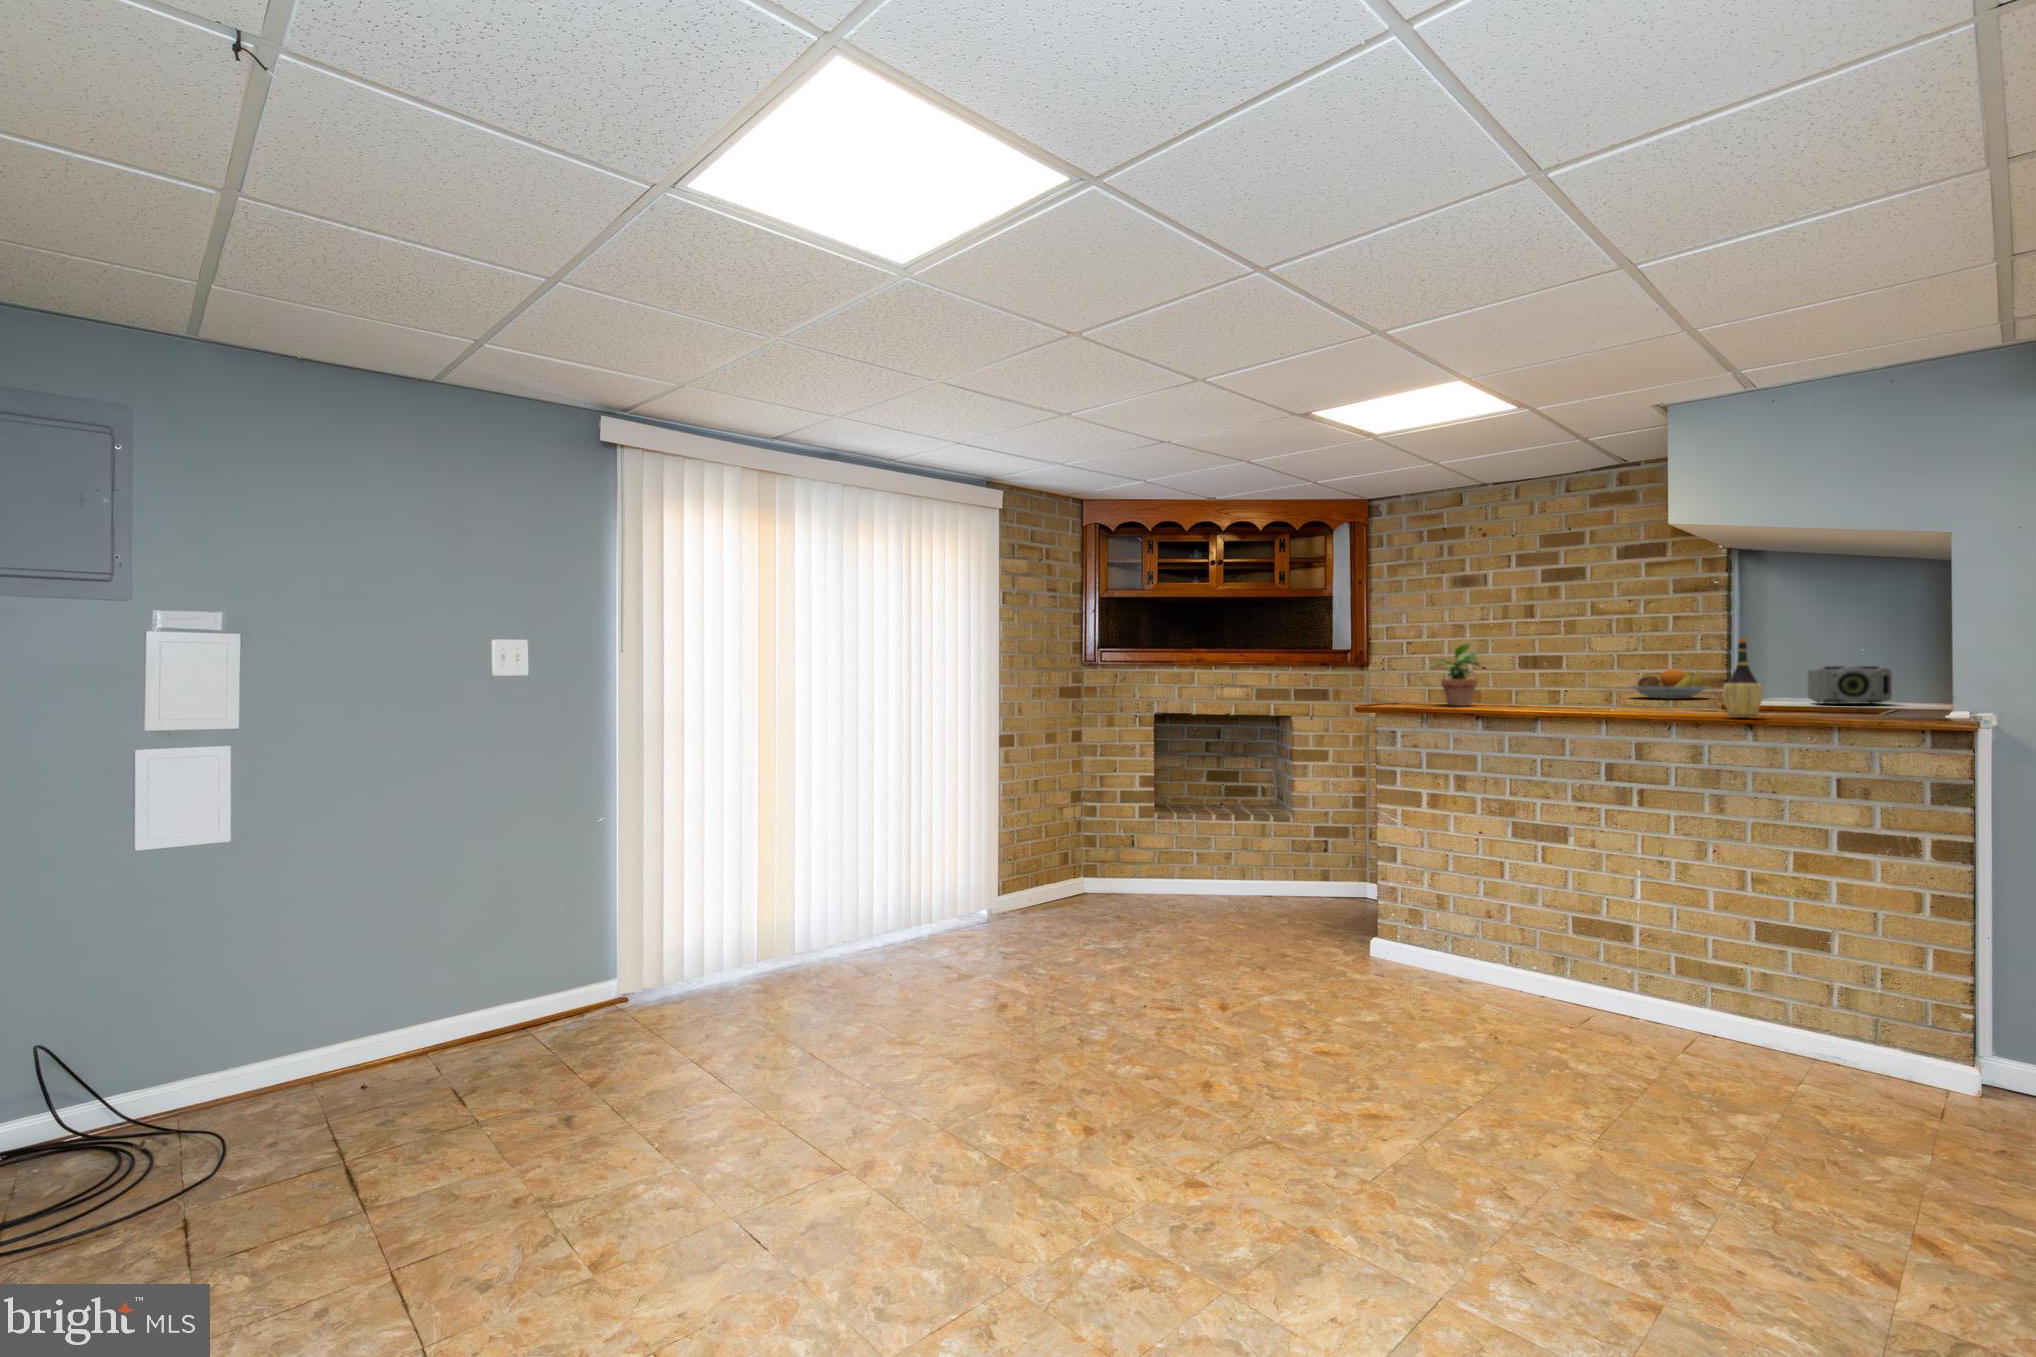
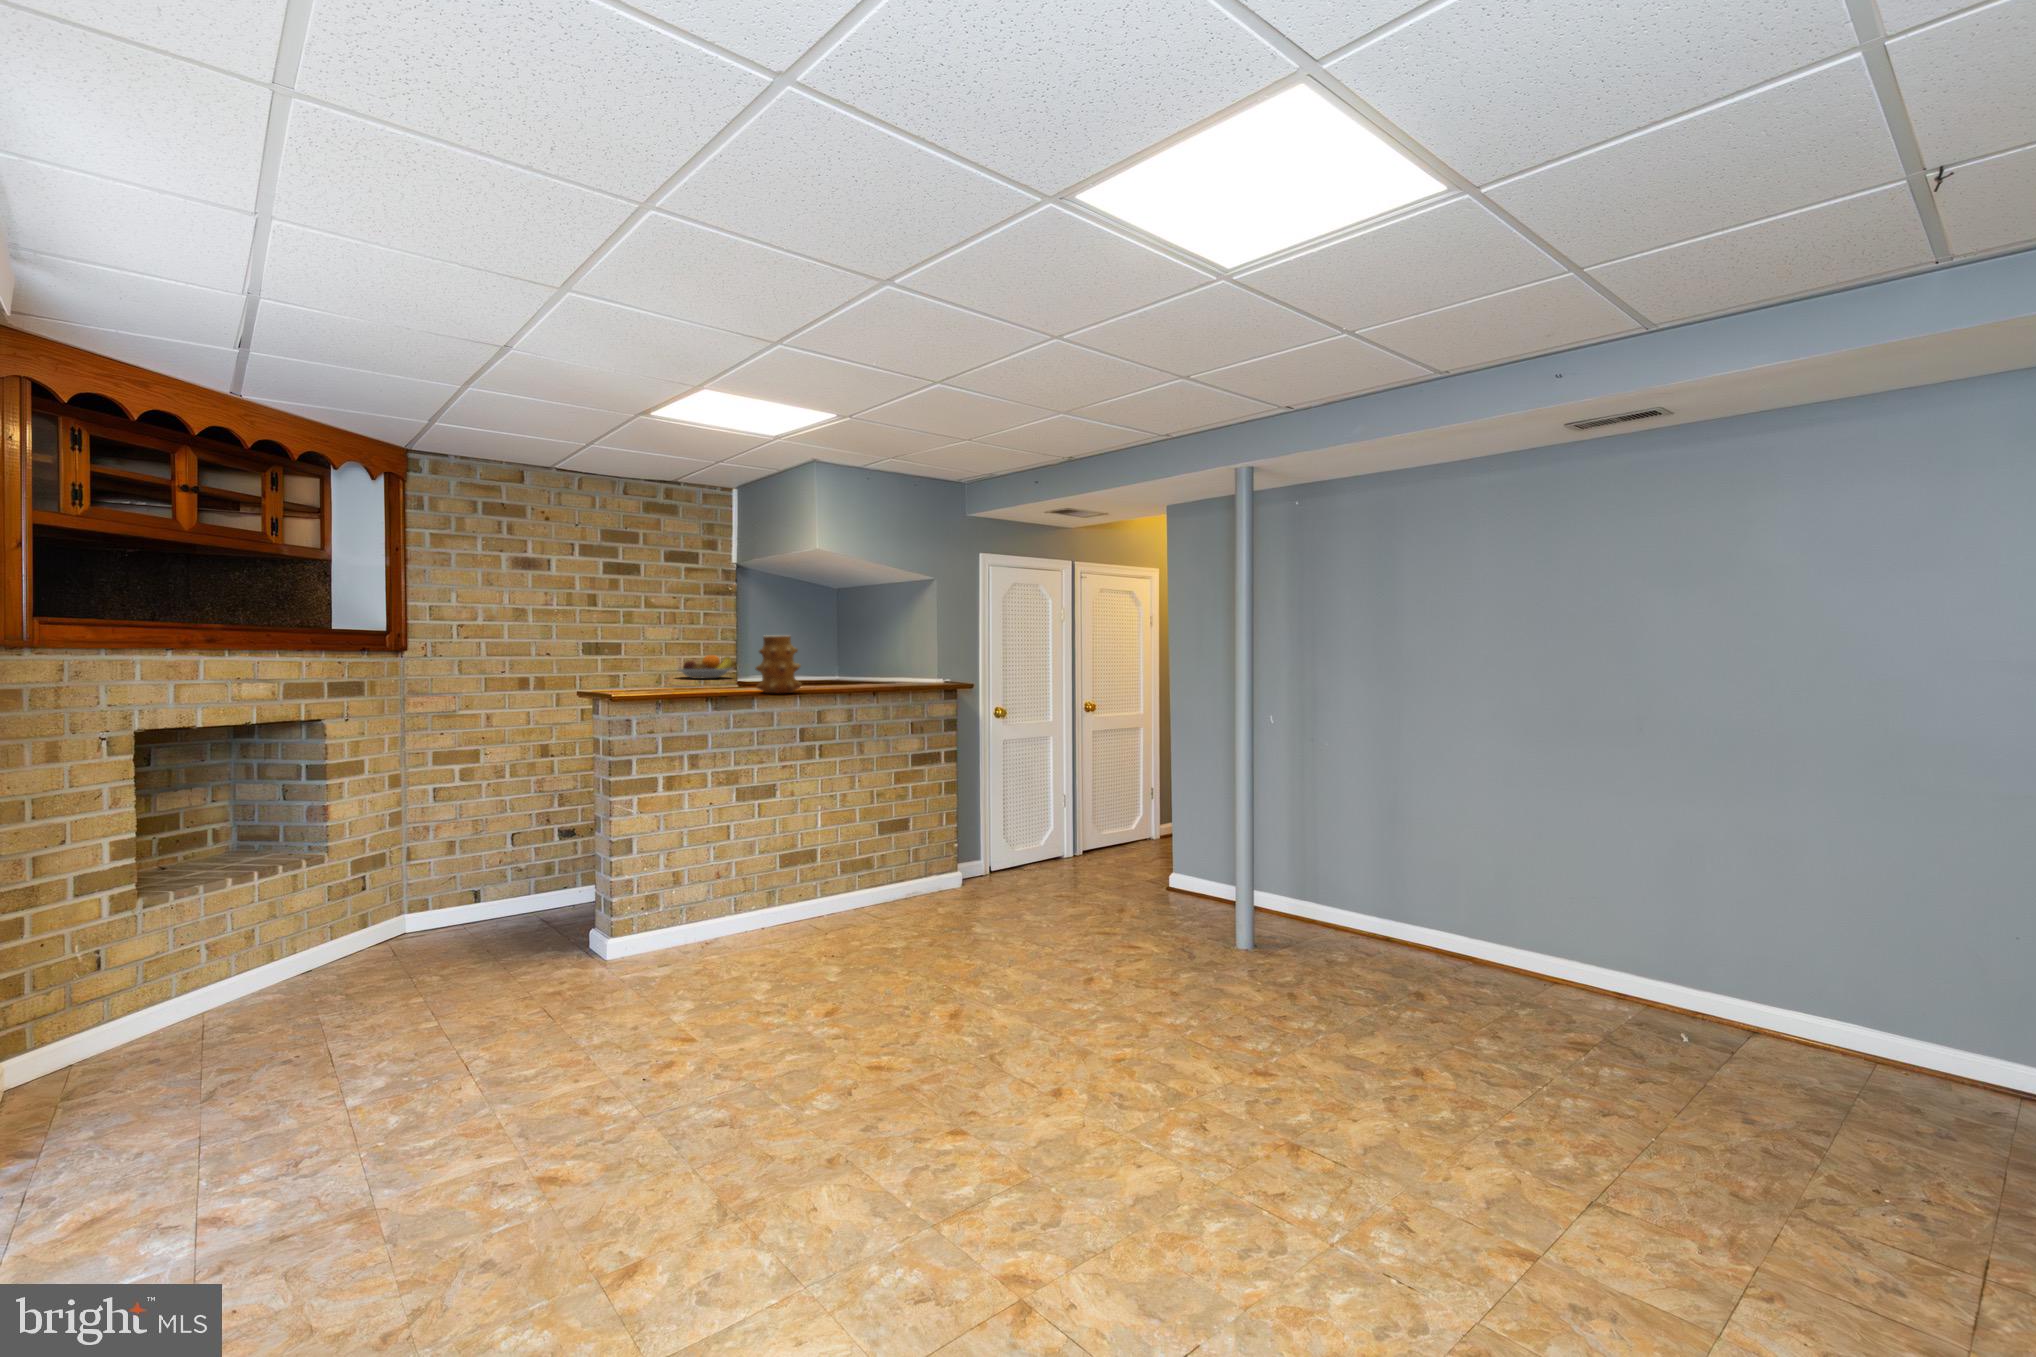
wine bottle: present [1723,638,1763,718] -> none [876,636,898,690]
vase: none [1534,641,1597,713] -> present [756,635,801,693]
potted plant: present [1429,643,1480,706] -> none [622,633,672,692]
speaker: present [1808,666,1892,704] -> none [804,653,849,679]

